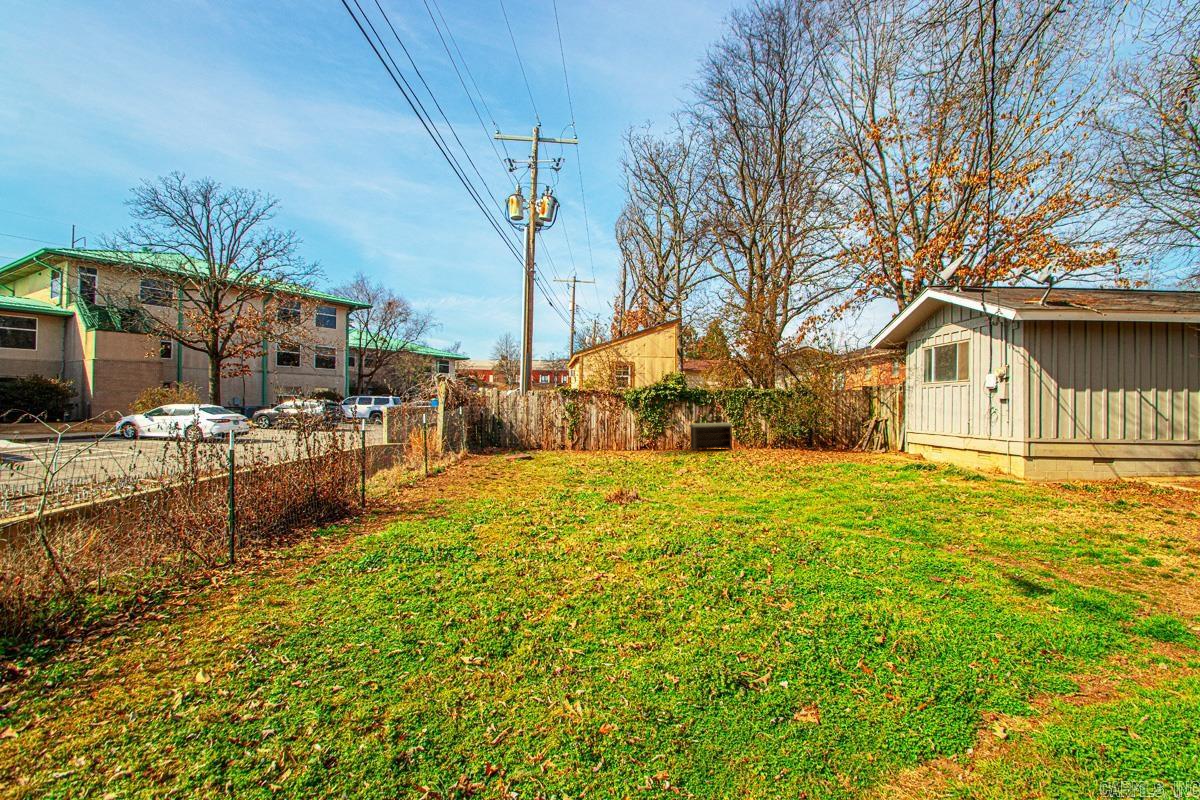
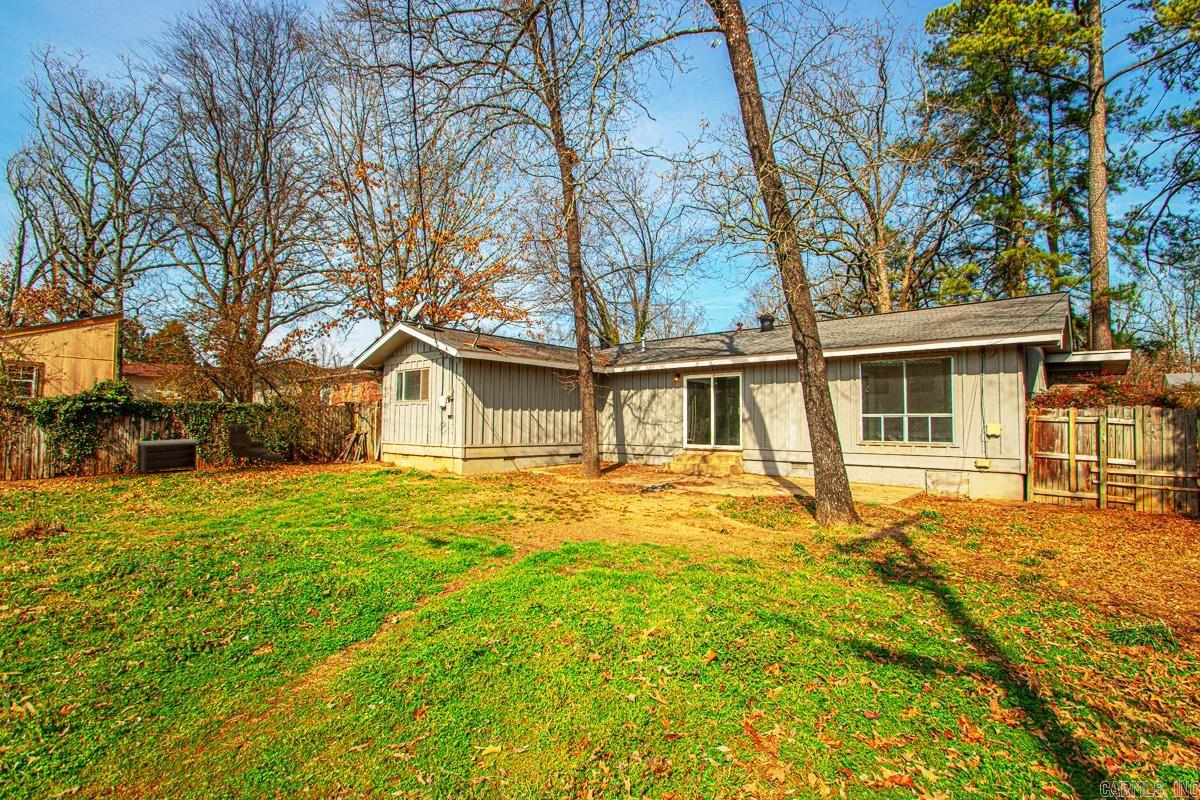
lounge chair: none [755,410,804,453] -> present [229,424,284,468]

